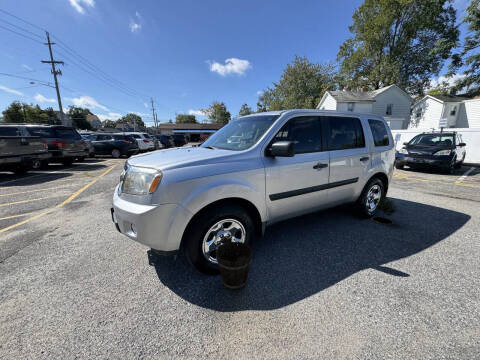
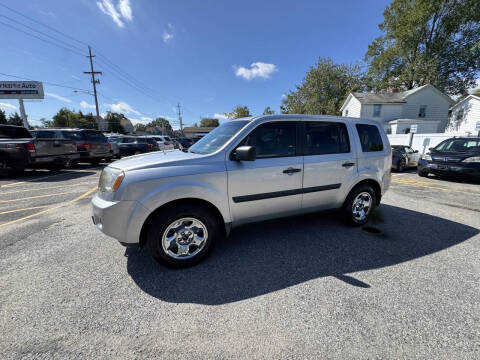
bucket: present [216,238,252,289] -> none [171,236,207,285]

